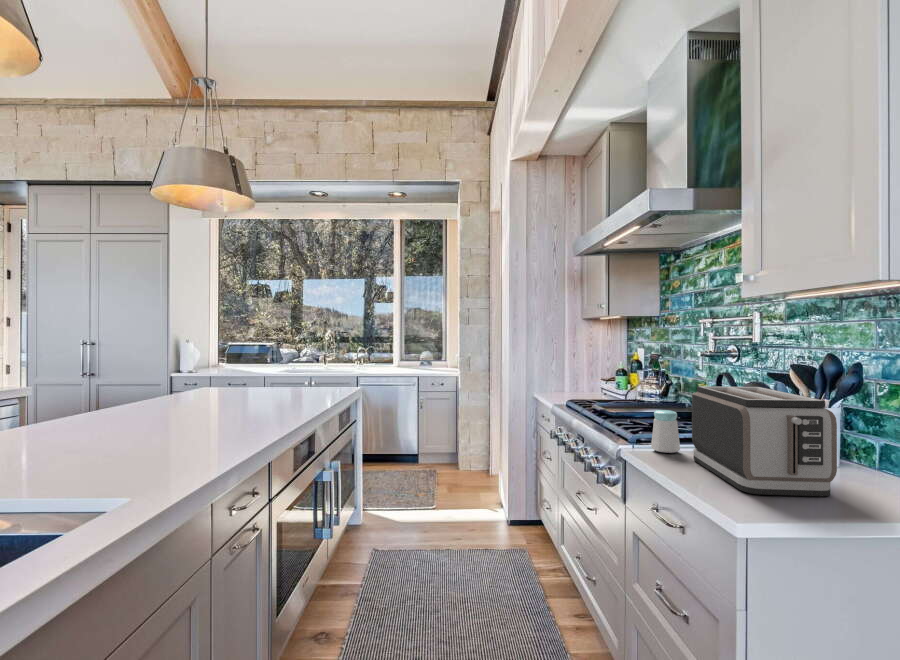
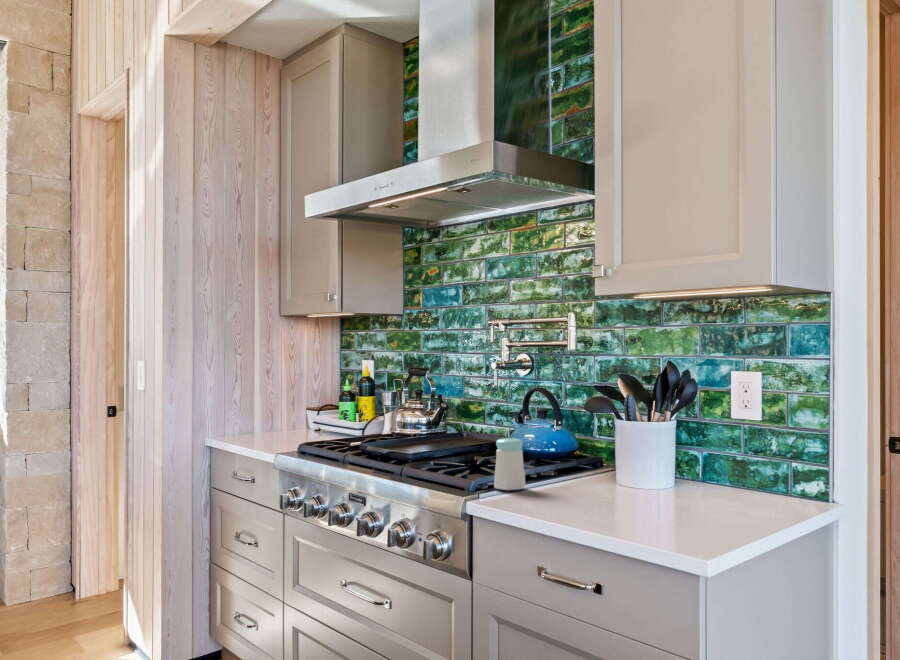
toaster: present [692,386,837,496] -> none [548,402,702,514]

